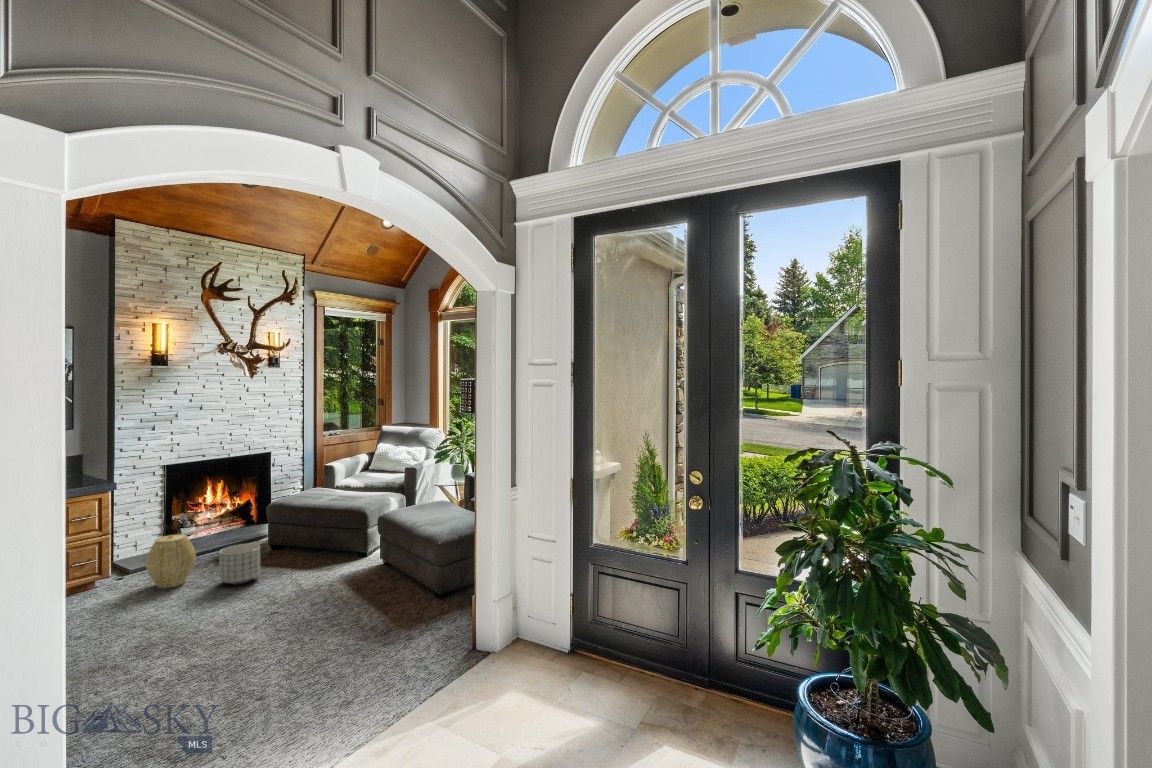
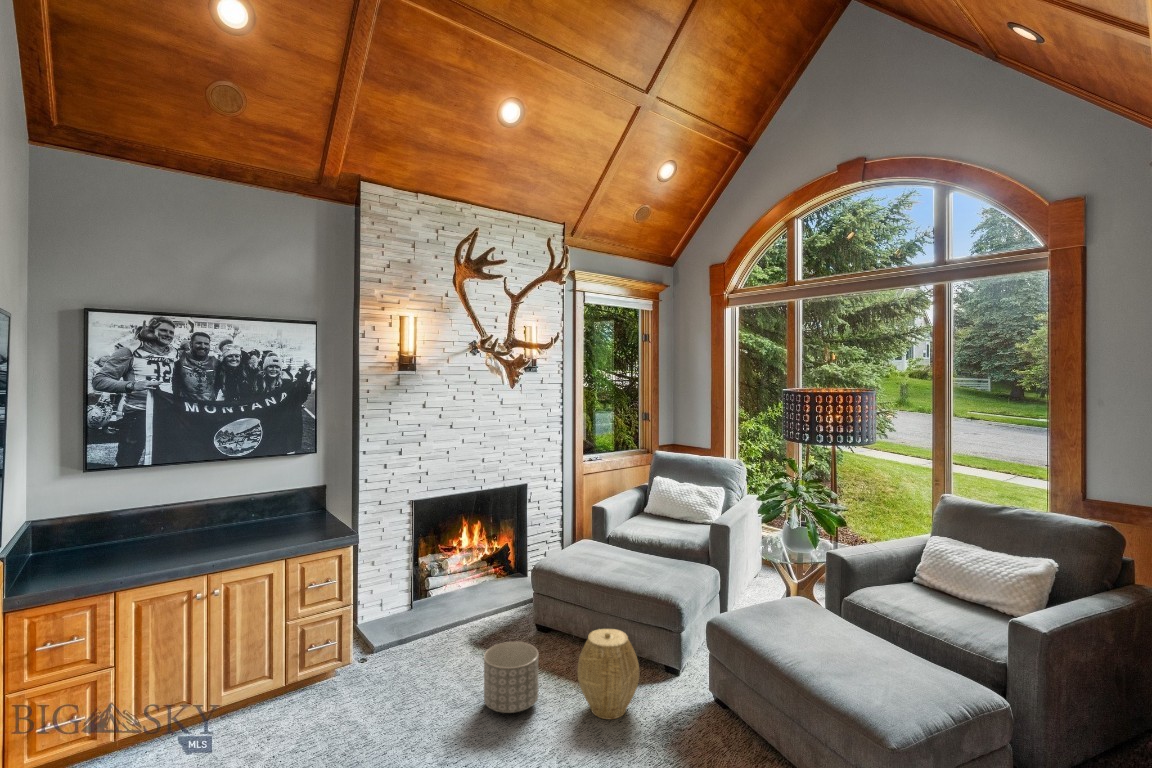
woven basket: present [146,534,196,588] -> present [577,629,639,719]

